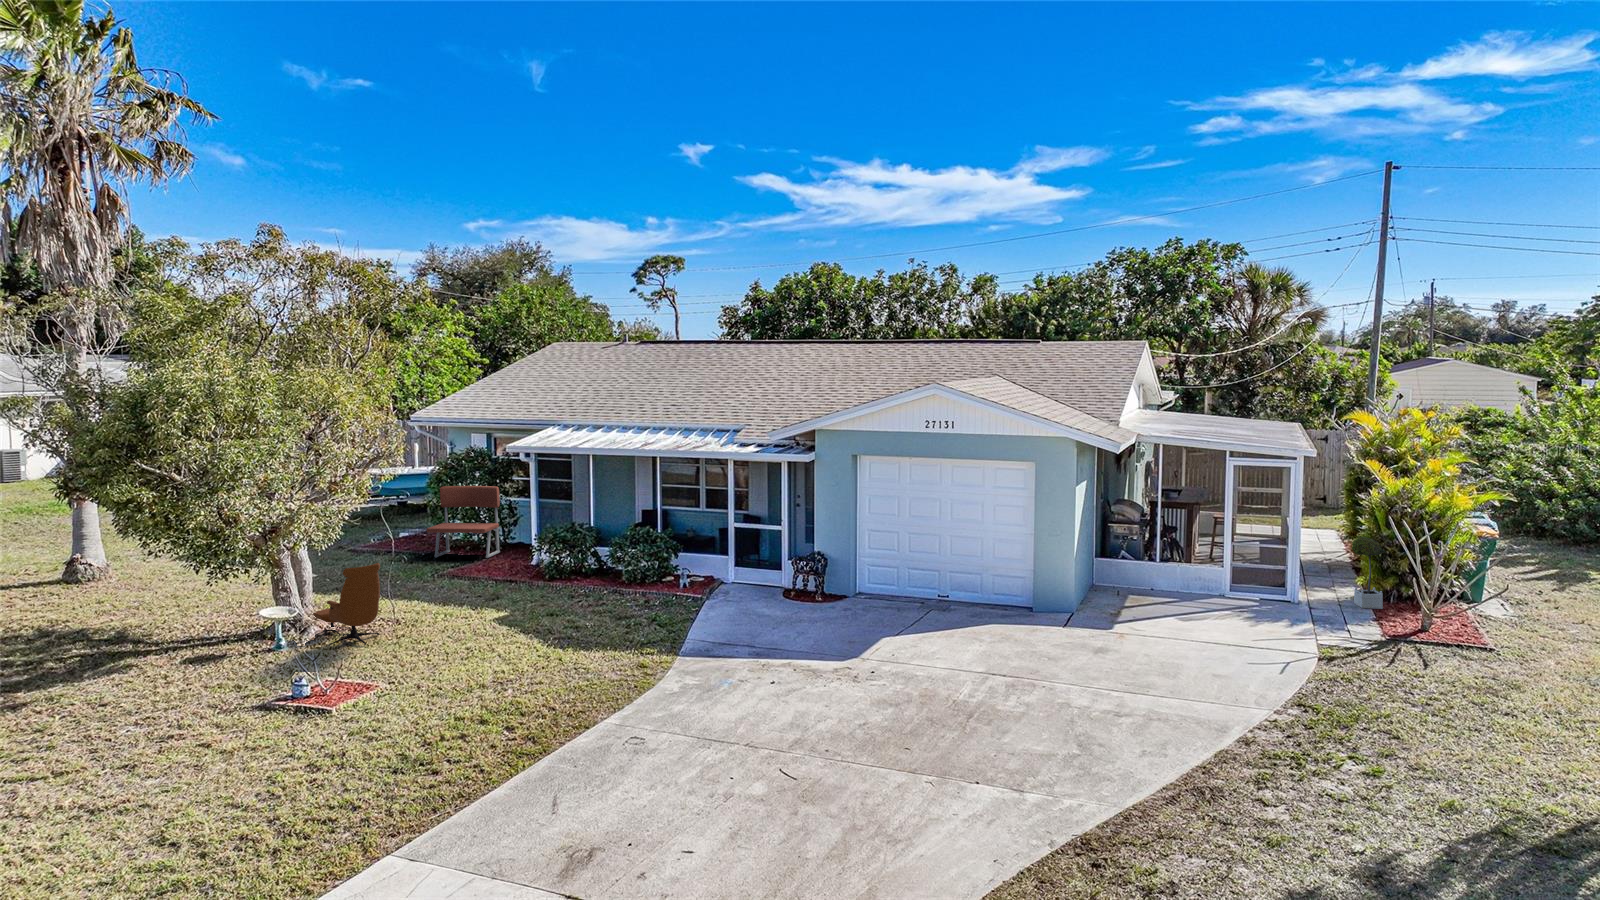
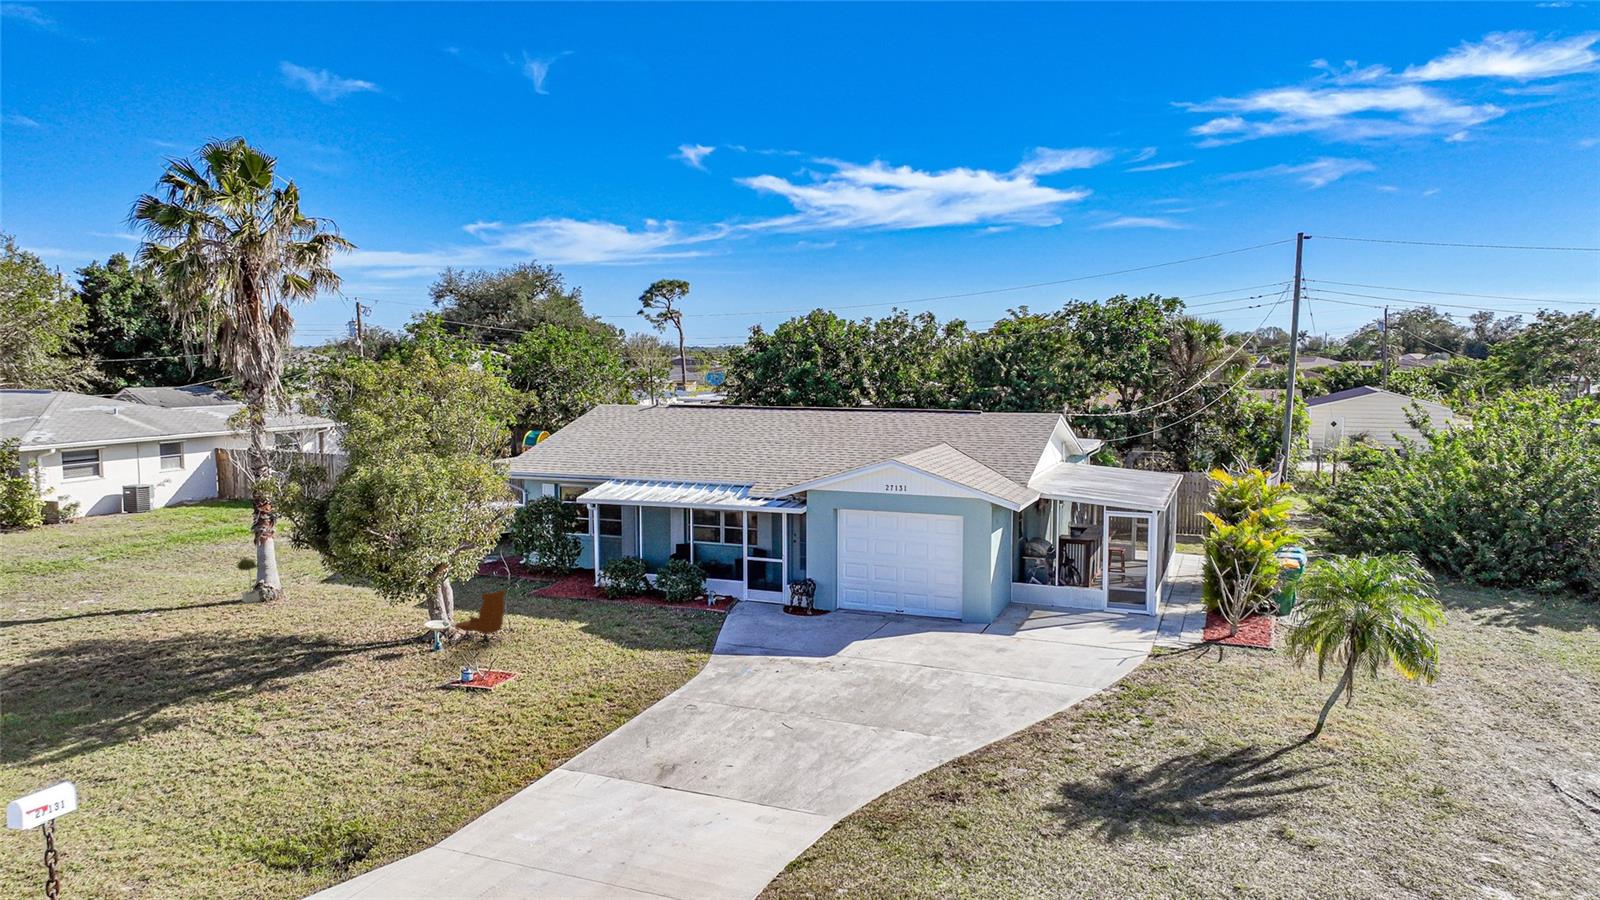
bench: present [427,486,500,558] -> none [515,526,569,581]
potted tree: present [1352,536,1386,609] -> present [237,559,260,603]

